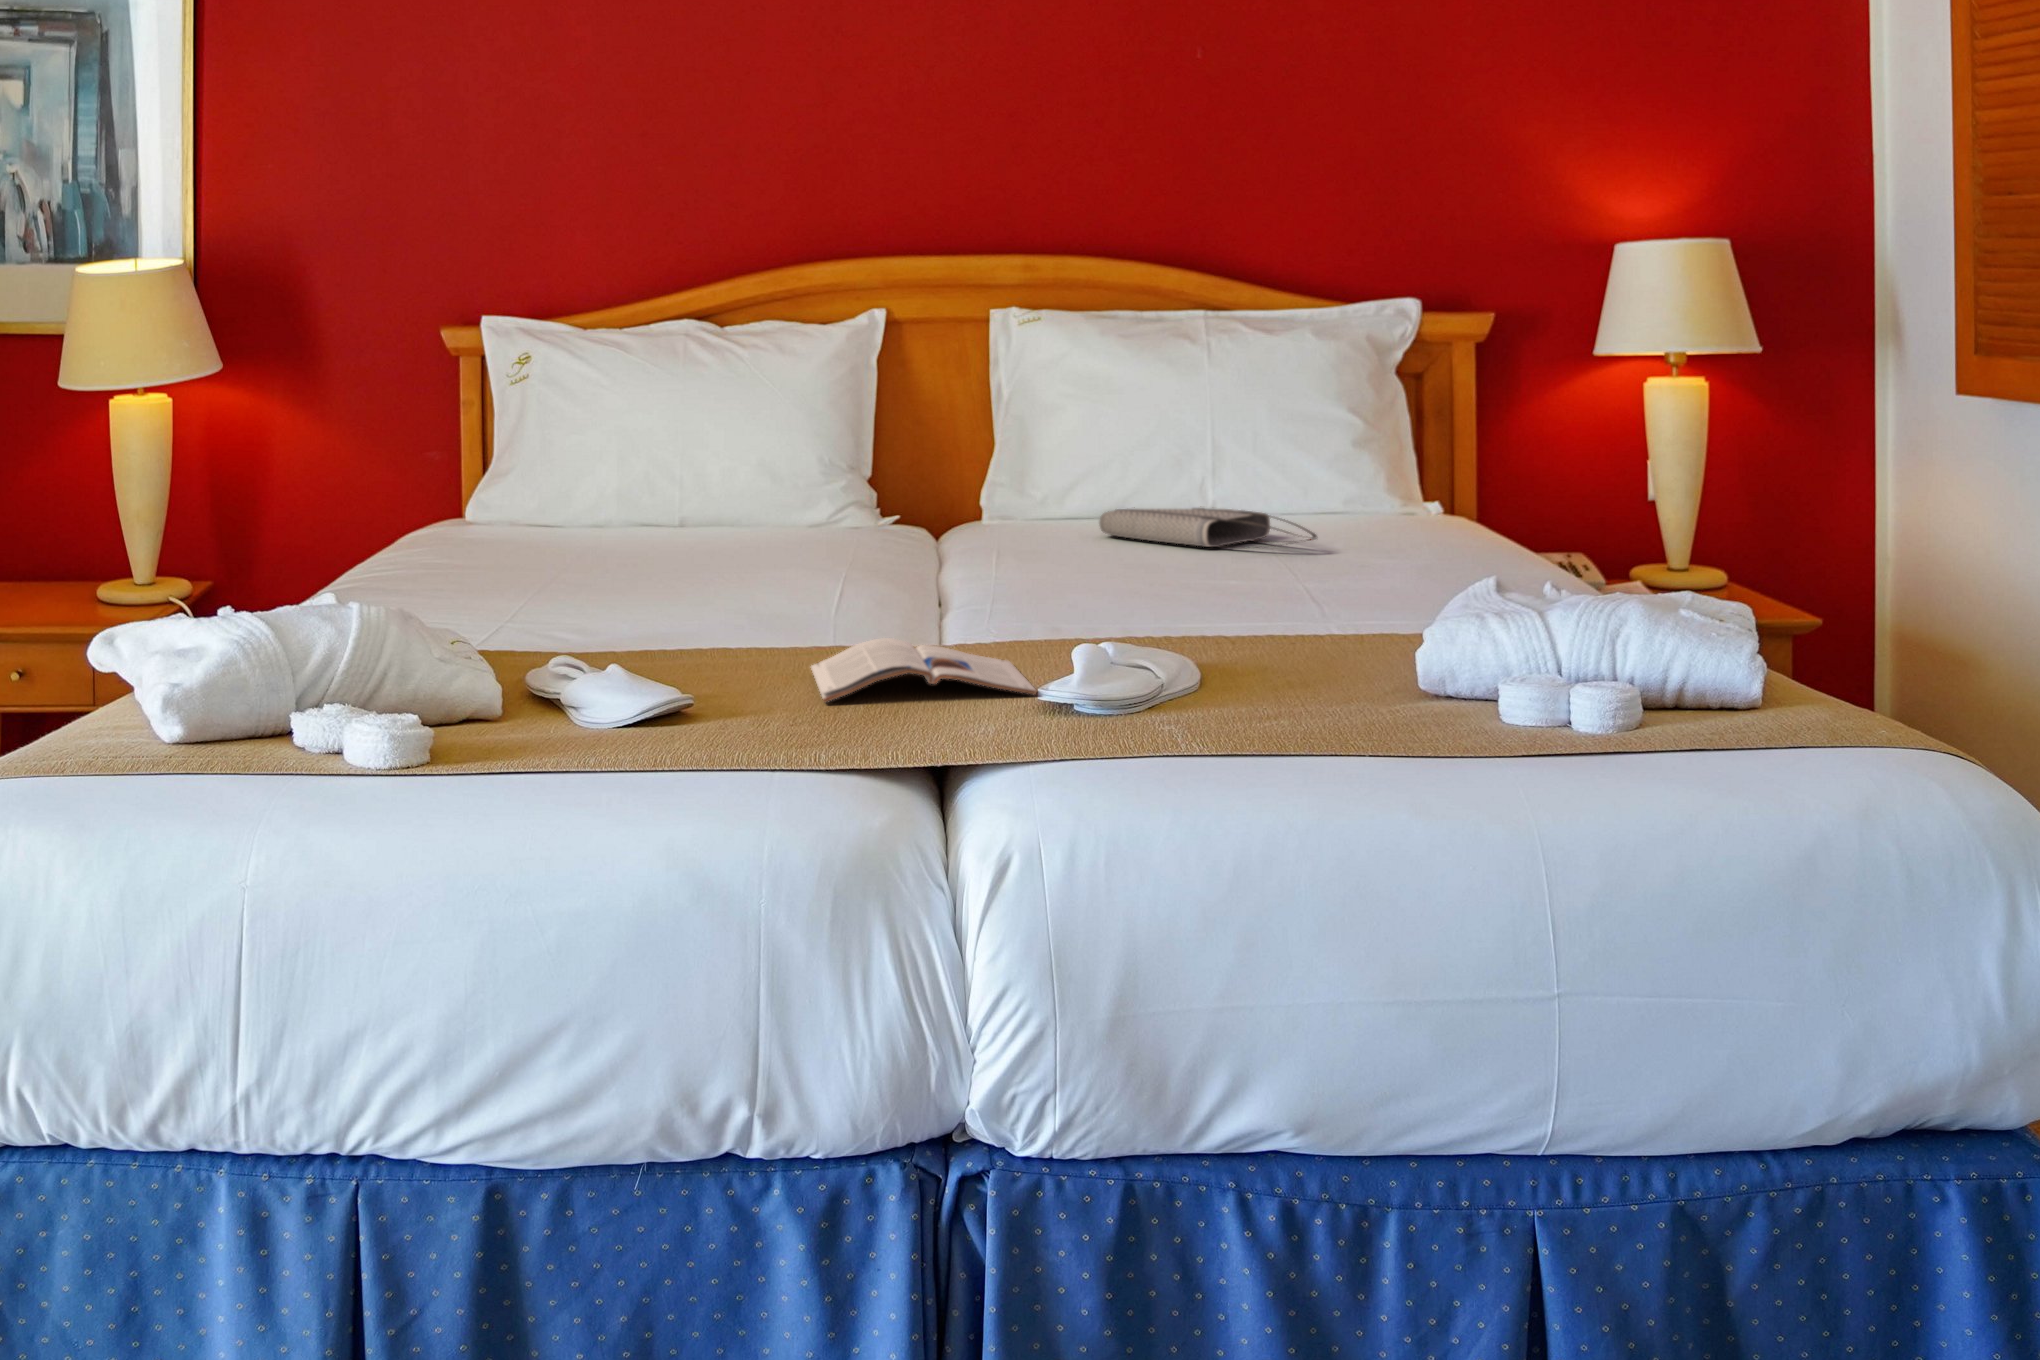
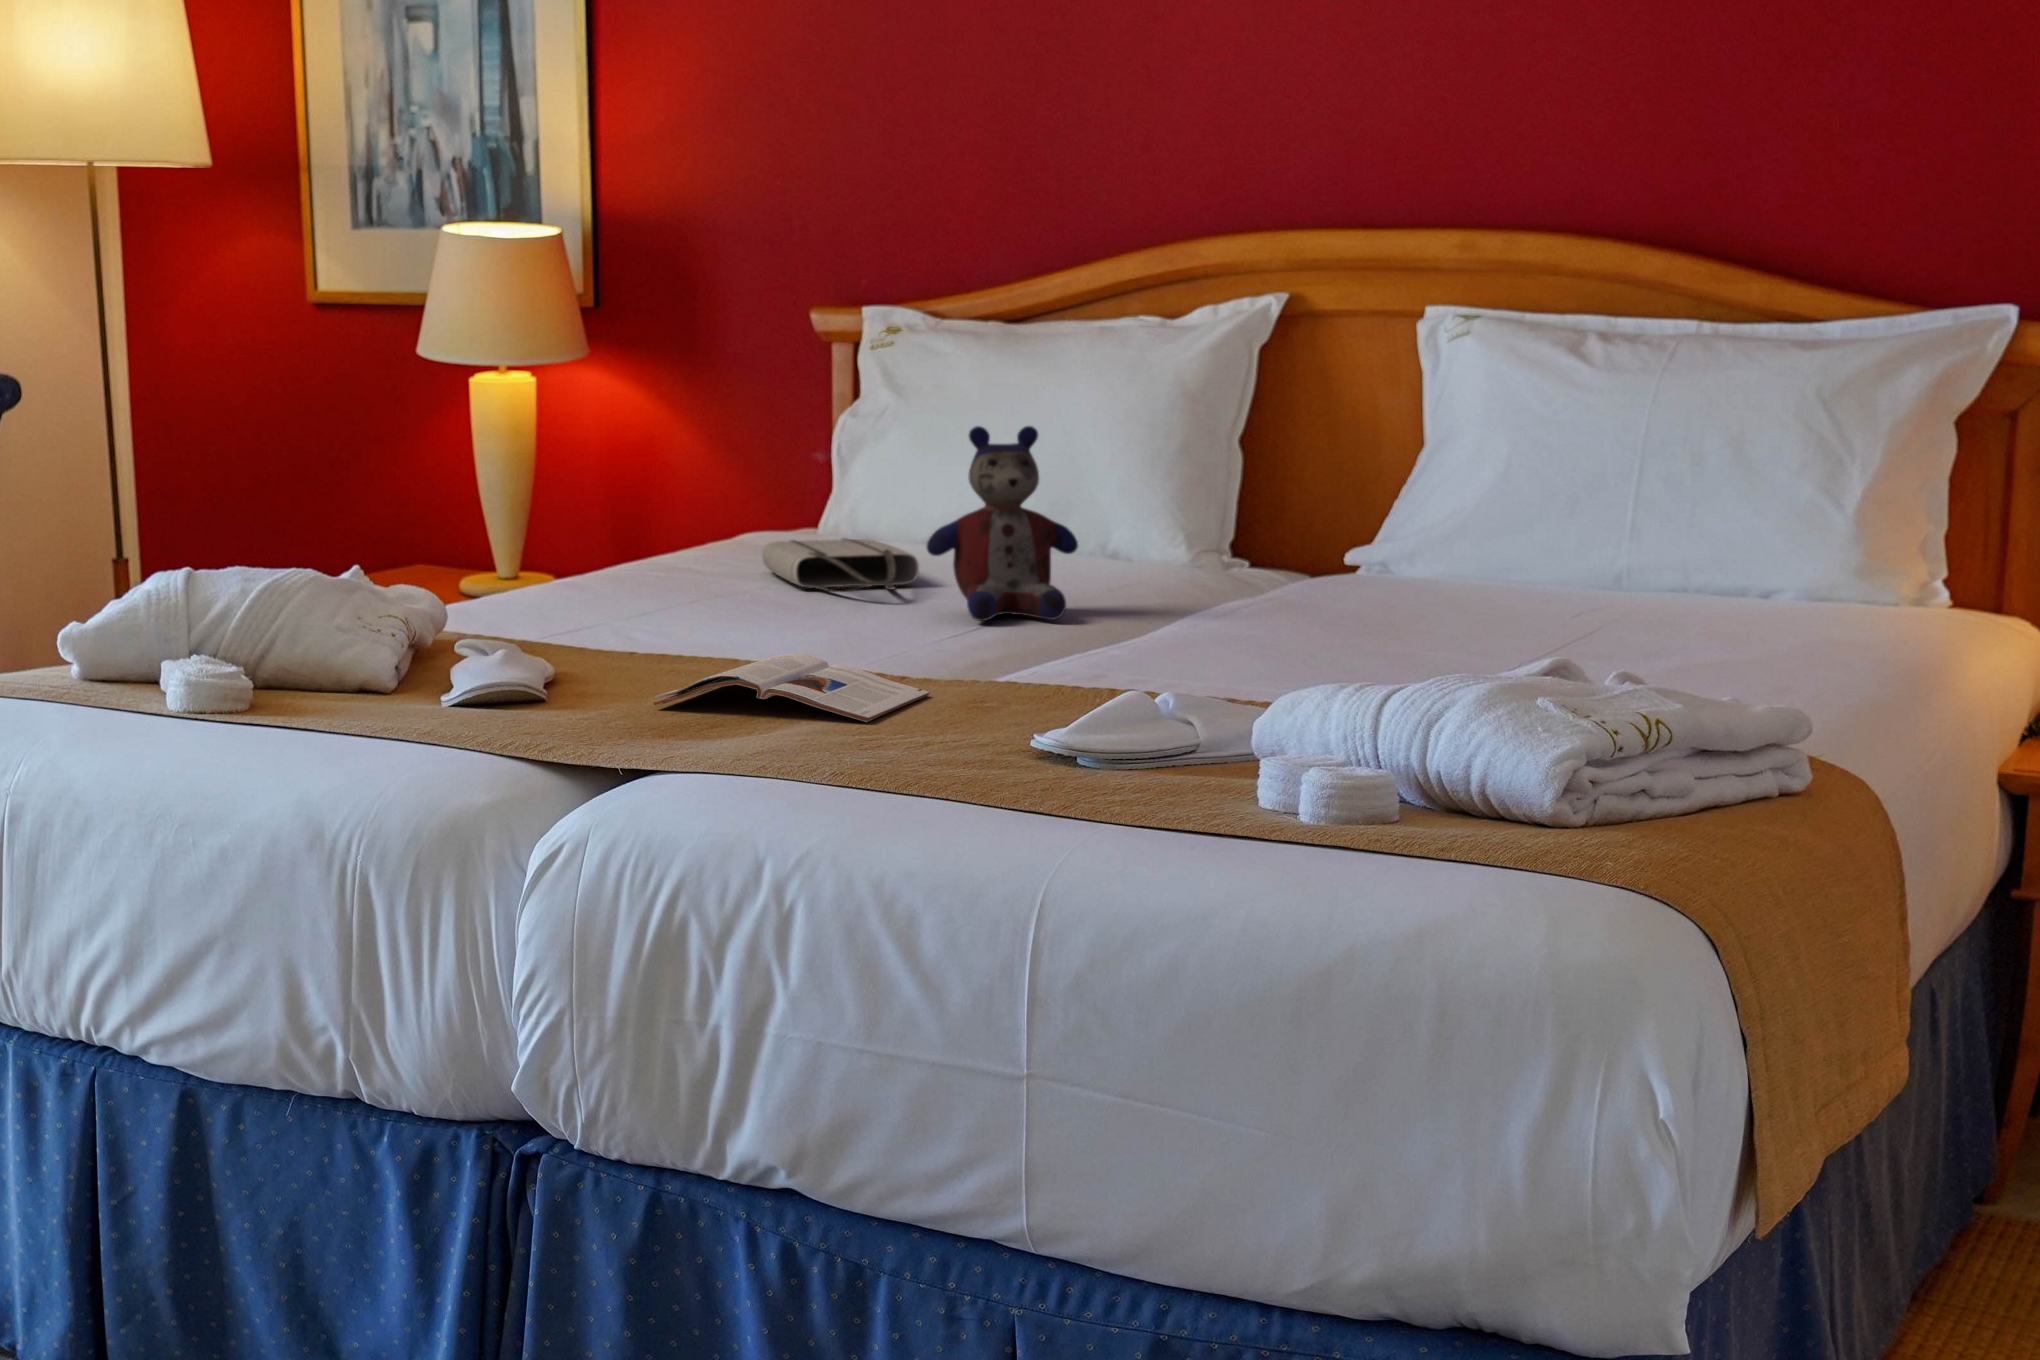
stuffed bear: none [790,422,923,593] -> present [927,426,1078,621]
tote bag: present [1099,508,1317,547] -> present [762,538,919,592]

